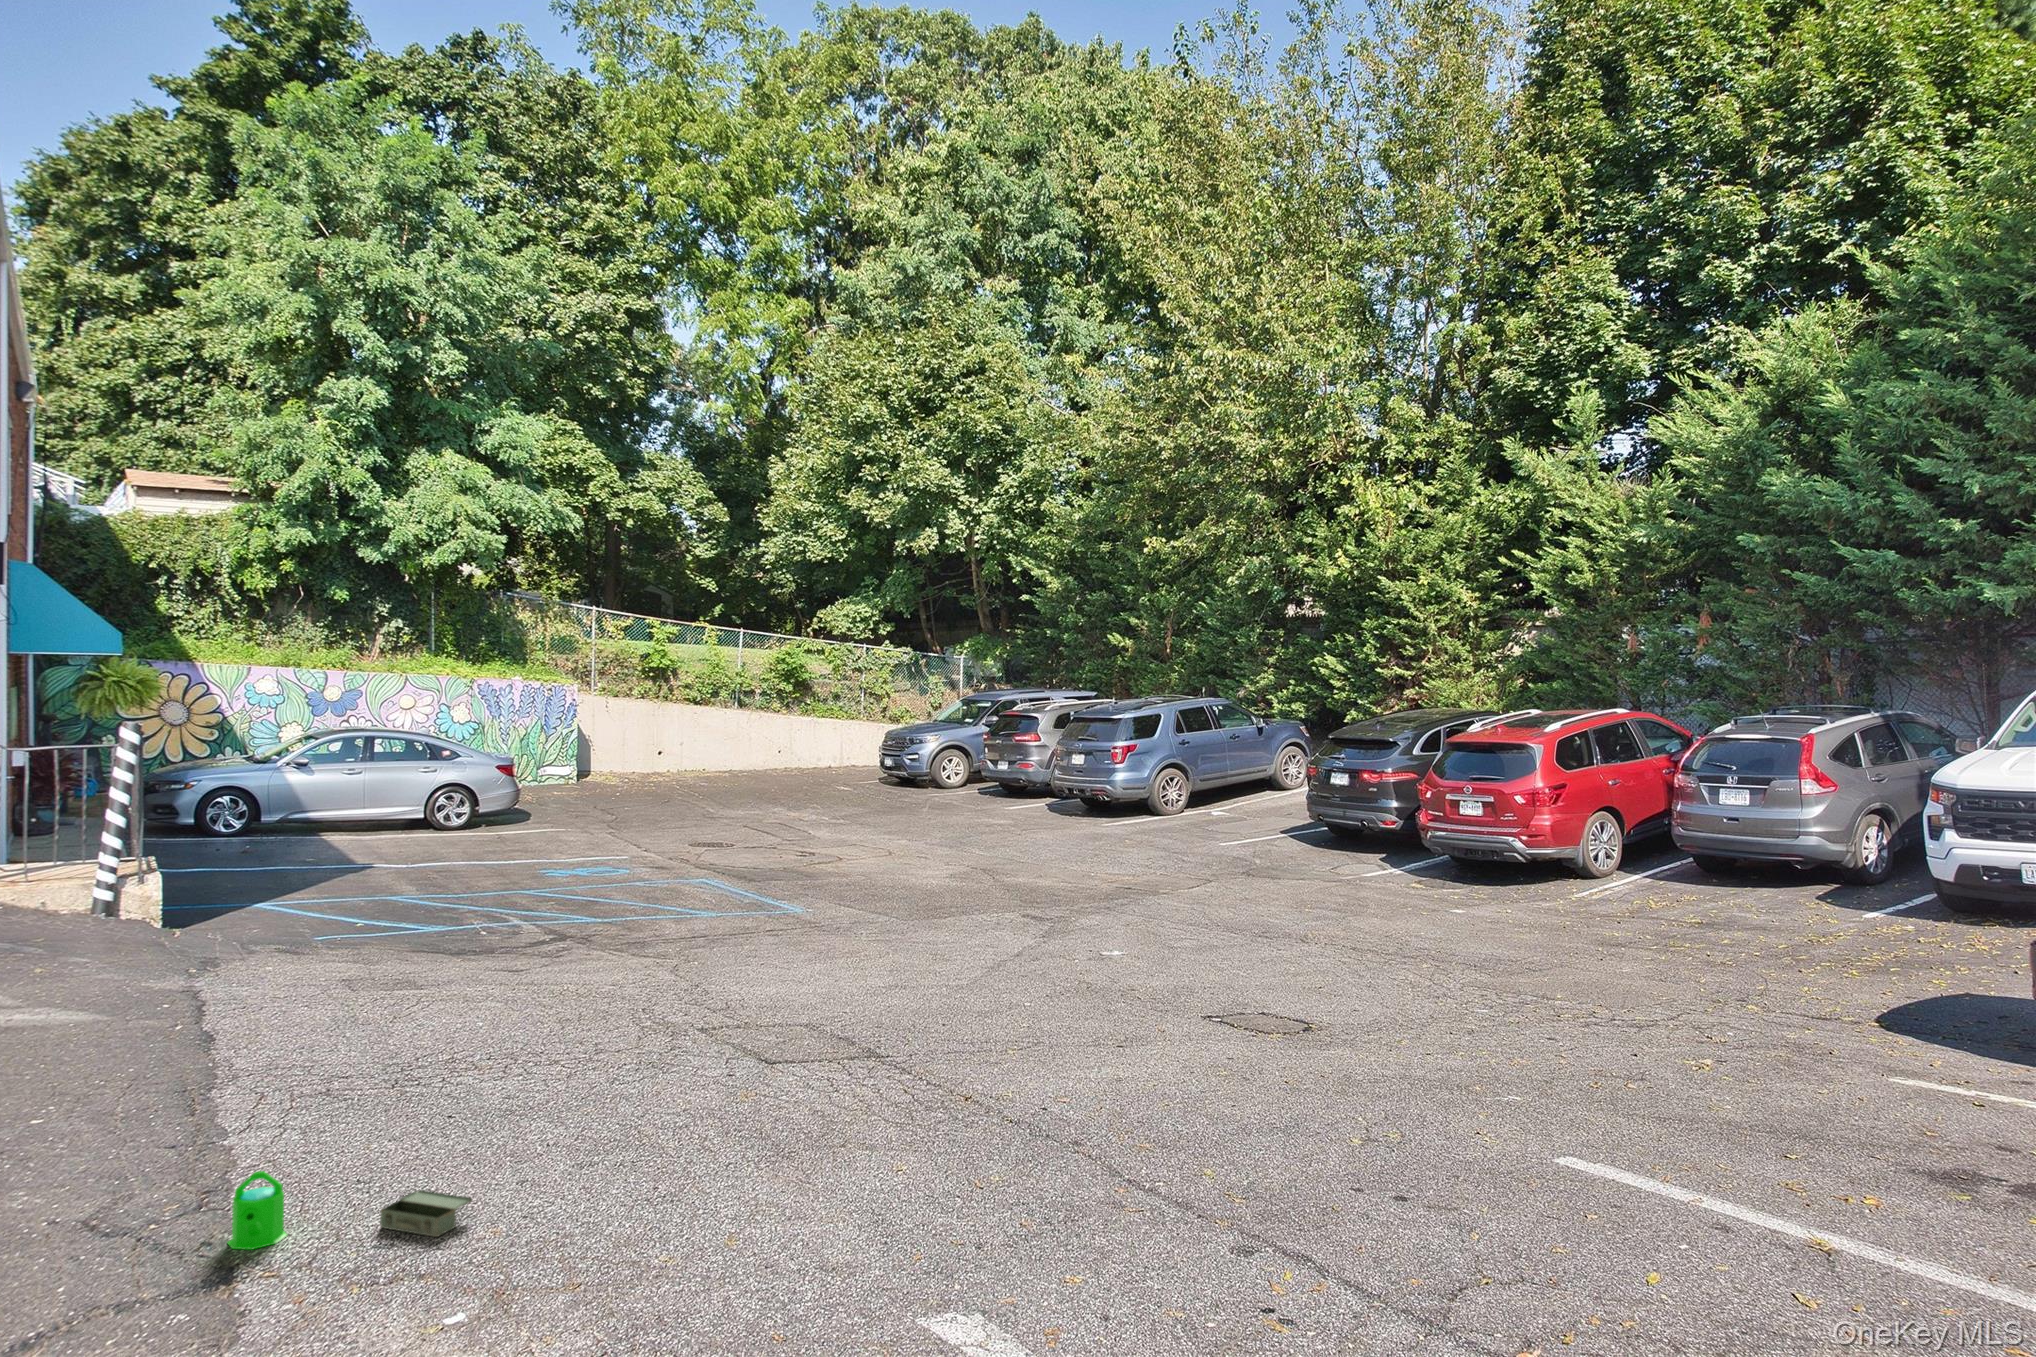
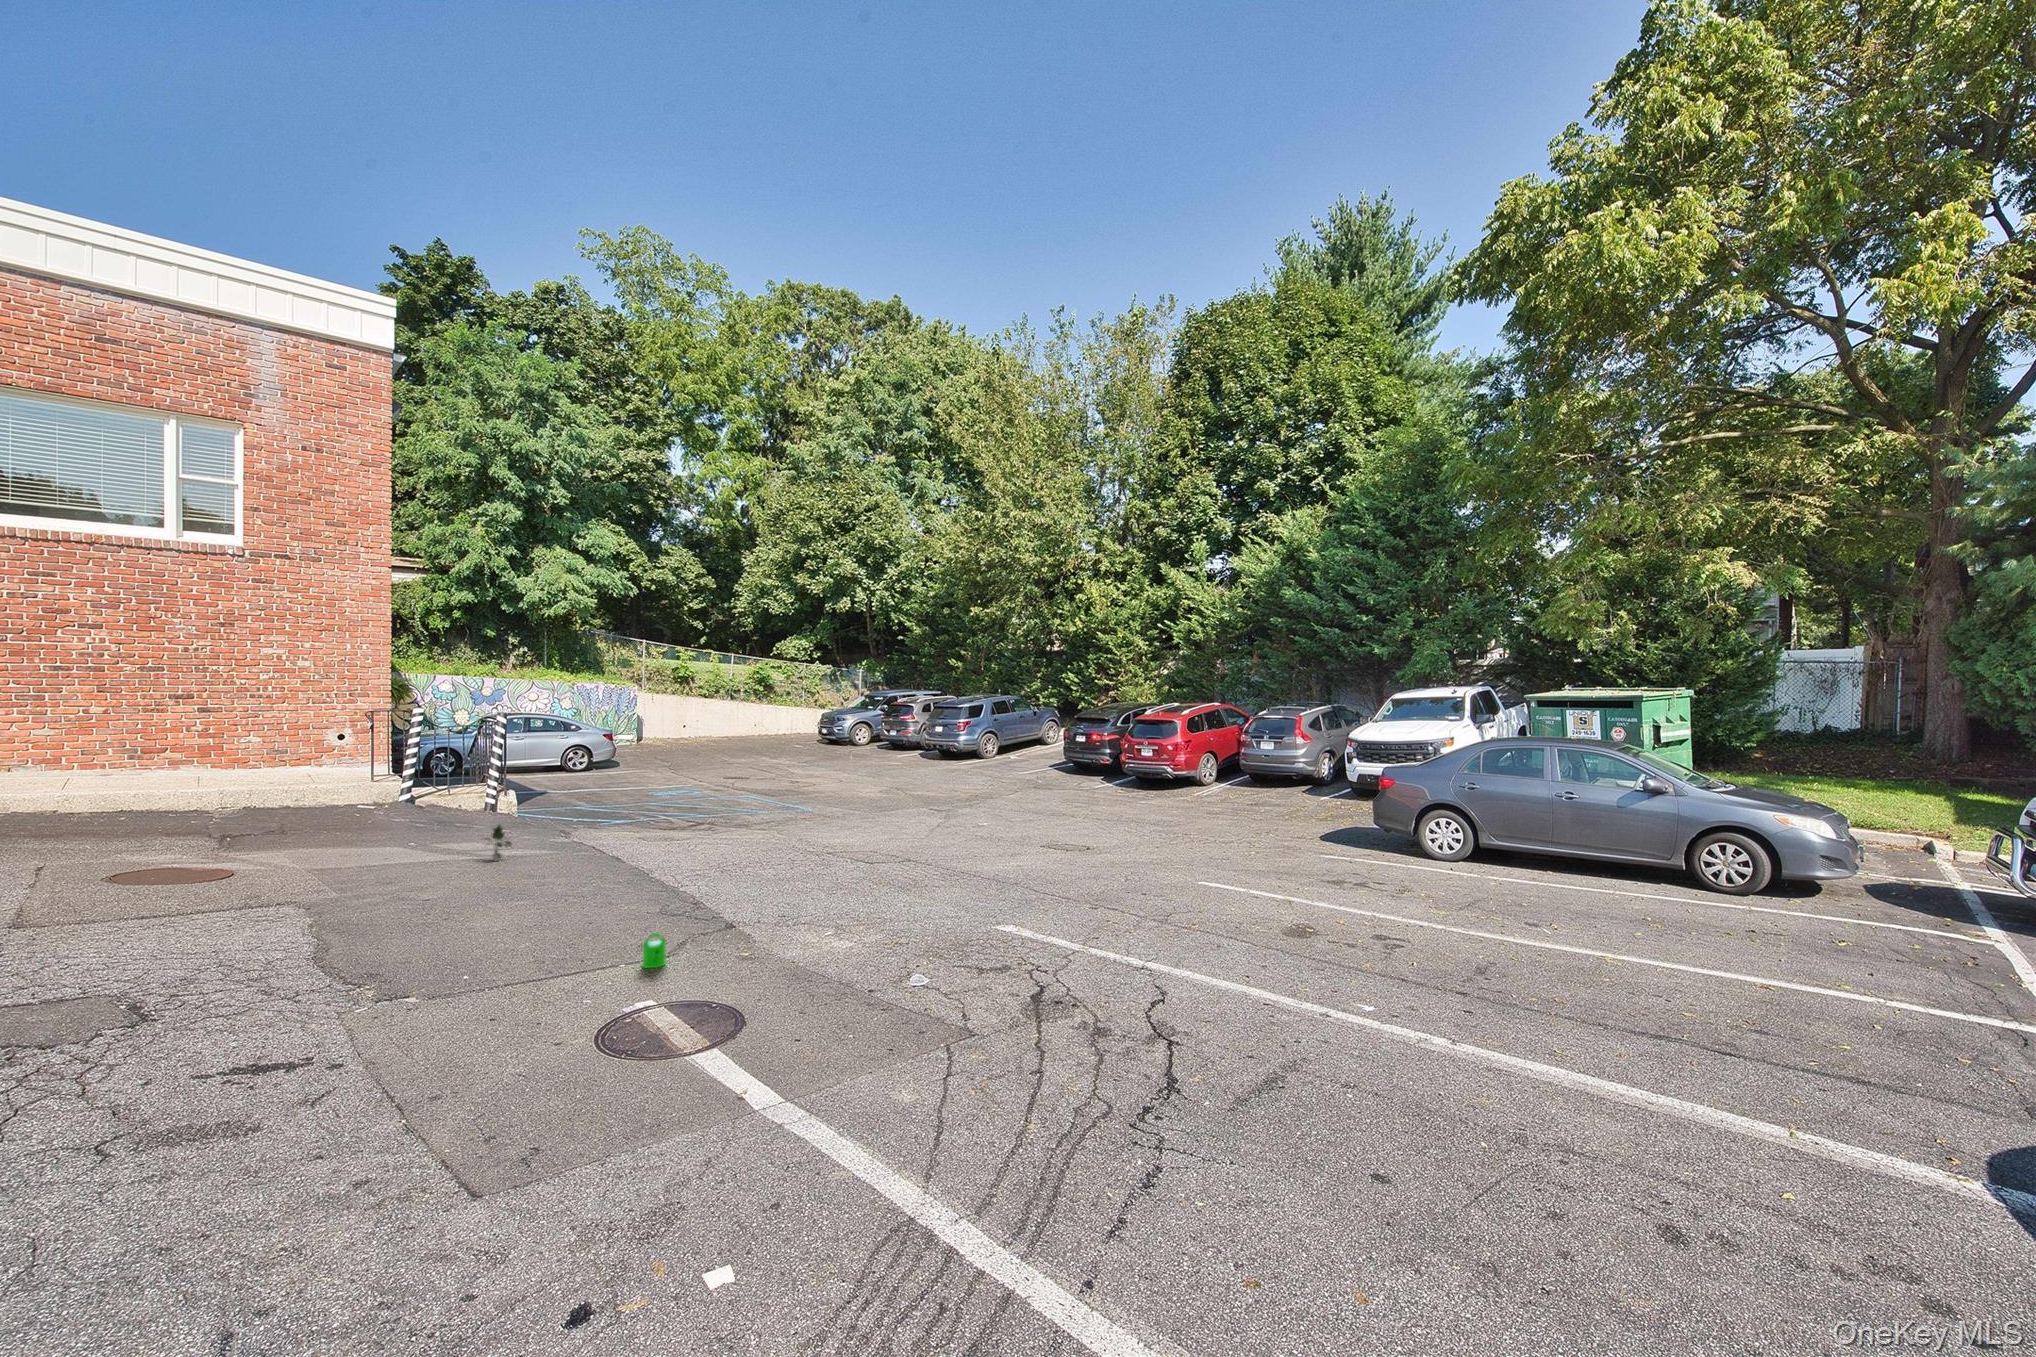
potted plant: none [154,918,213,986] -> present [492,825,511,861]
toolbox: present [380,1190,472,1237] -> none [710,940,751,958]

